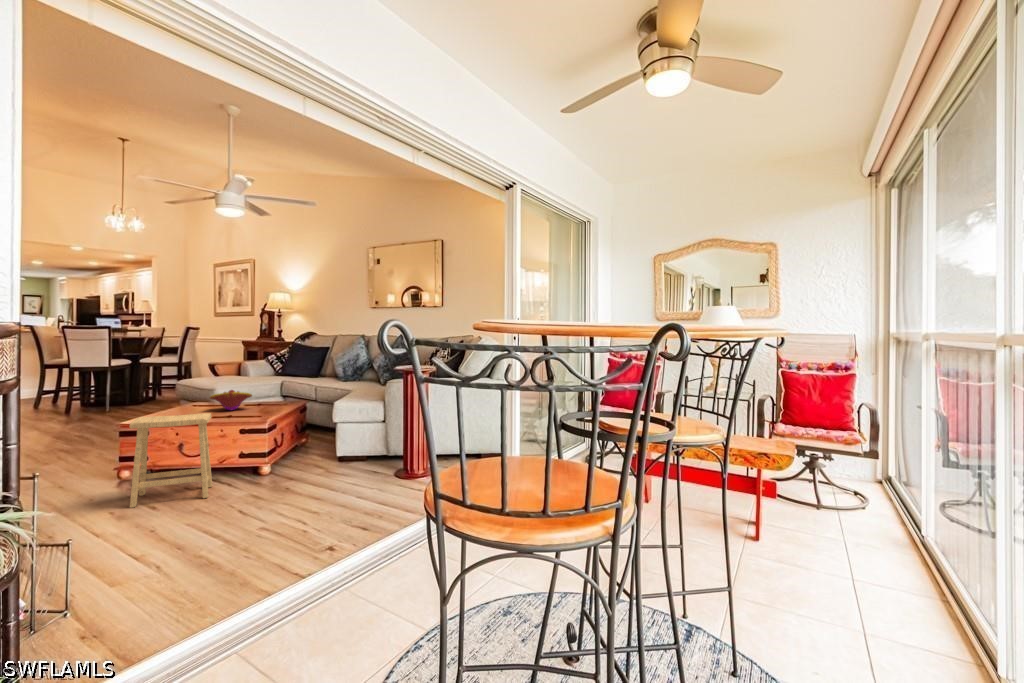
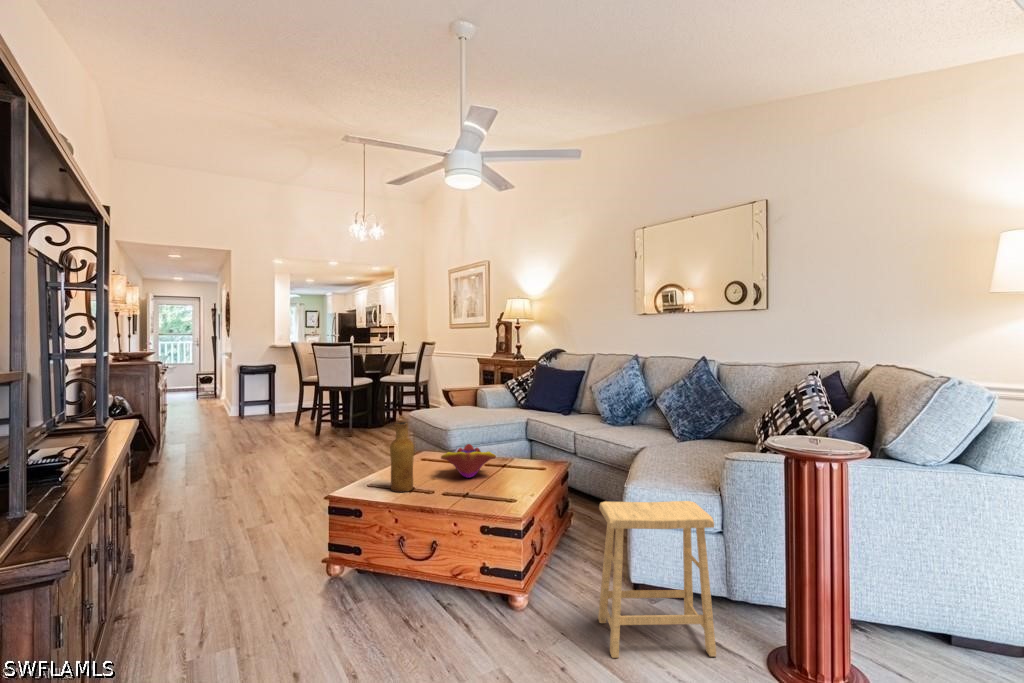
vase: none [170,373,189,418] -> present [390,422,414,492]
footstool: present [130,413,212,508] -> present [598,501,716,658]

